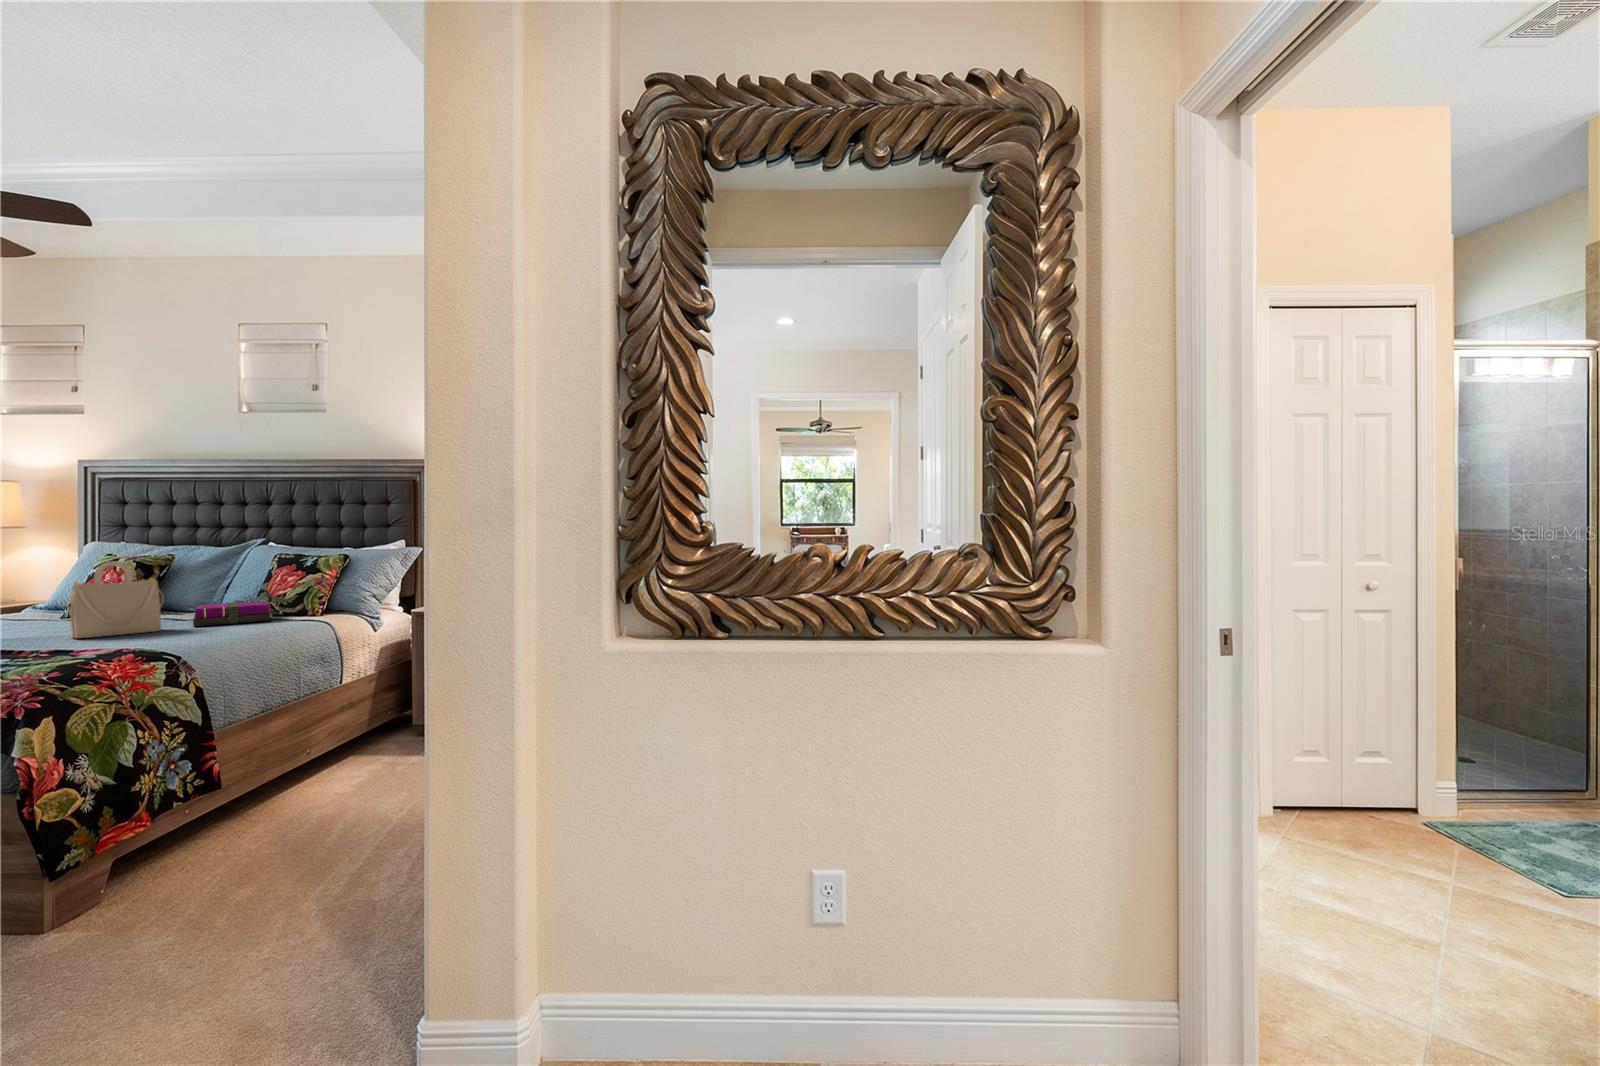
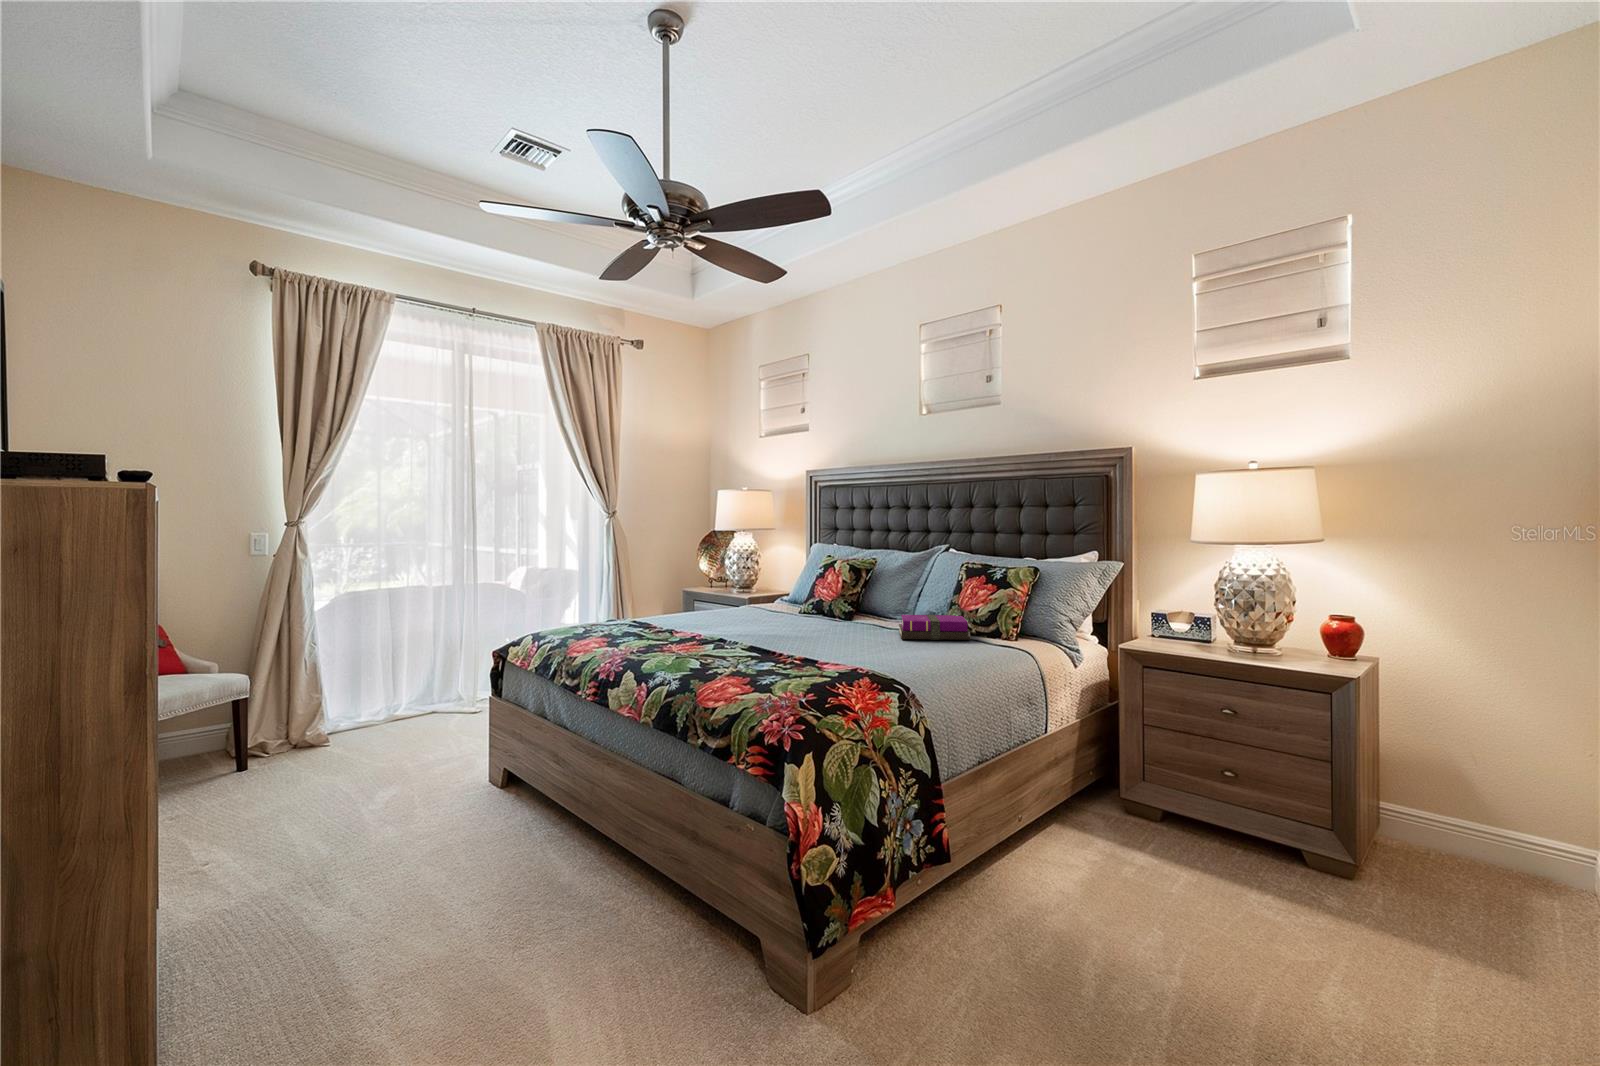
handbag: present [66,561,164,638] -> none [807,568,879,643]

